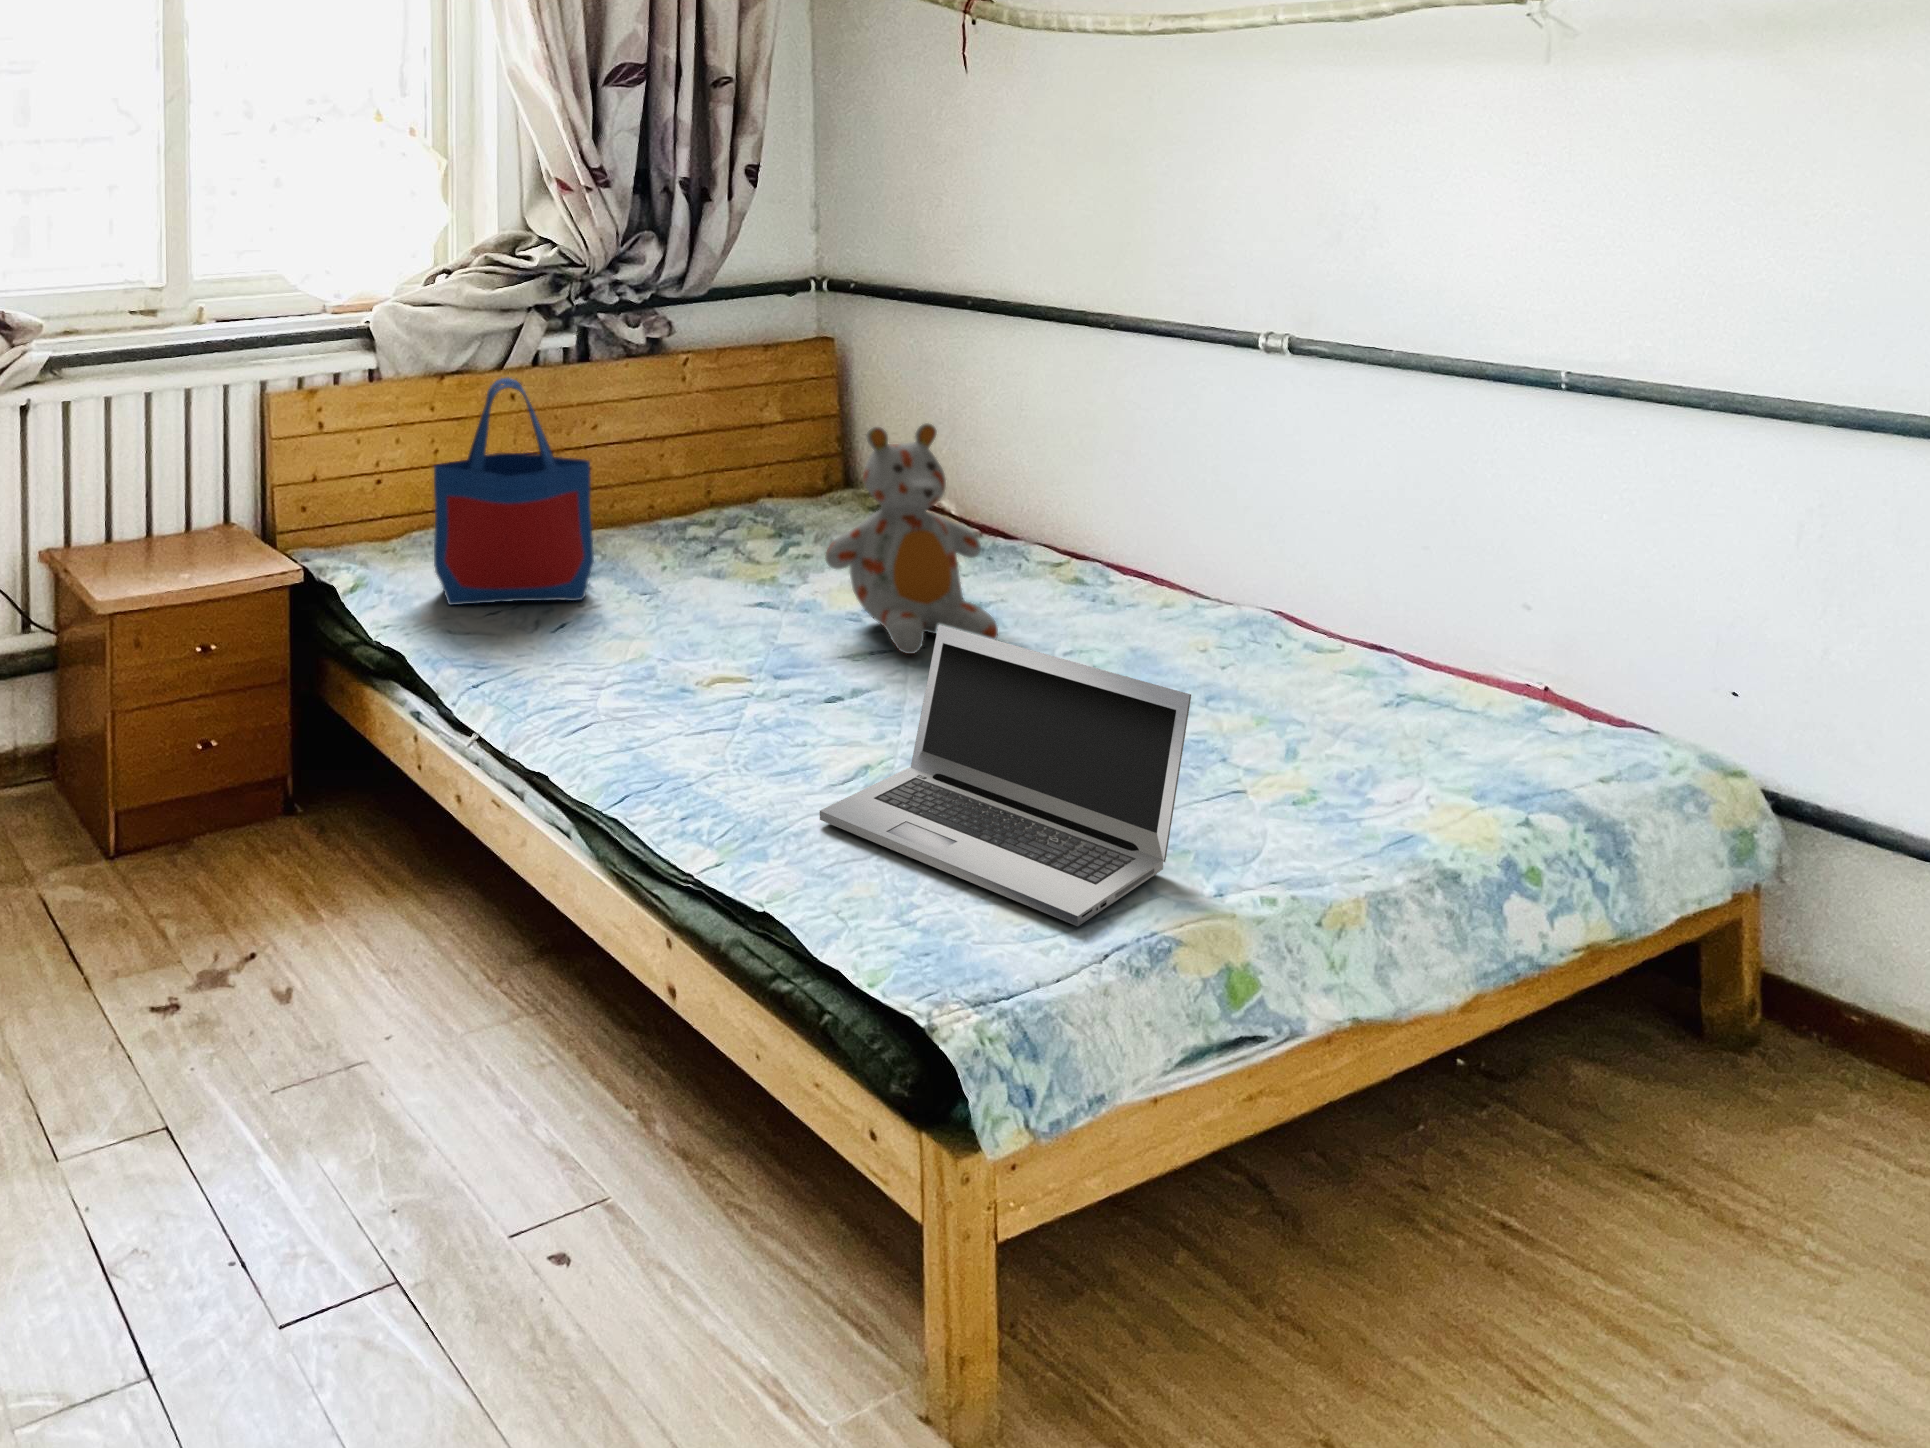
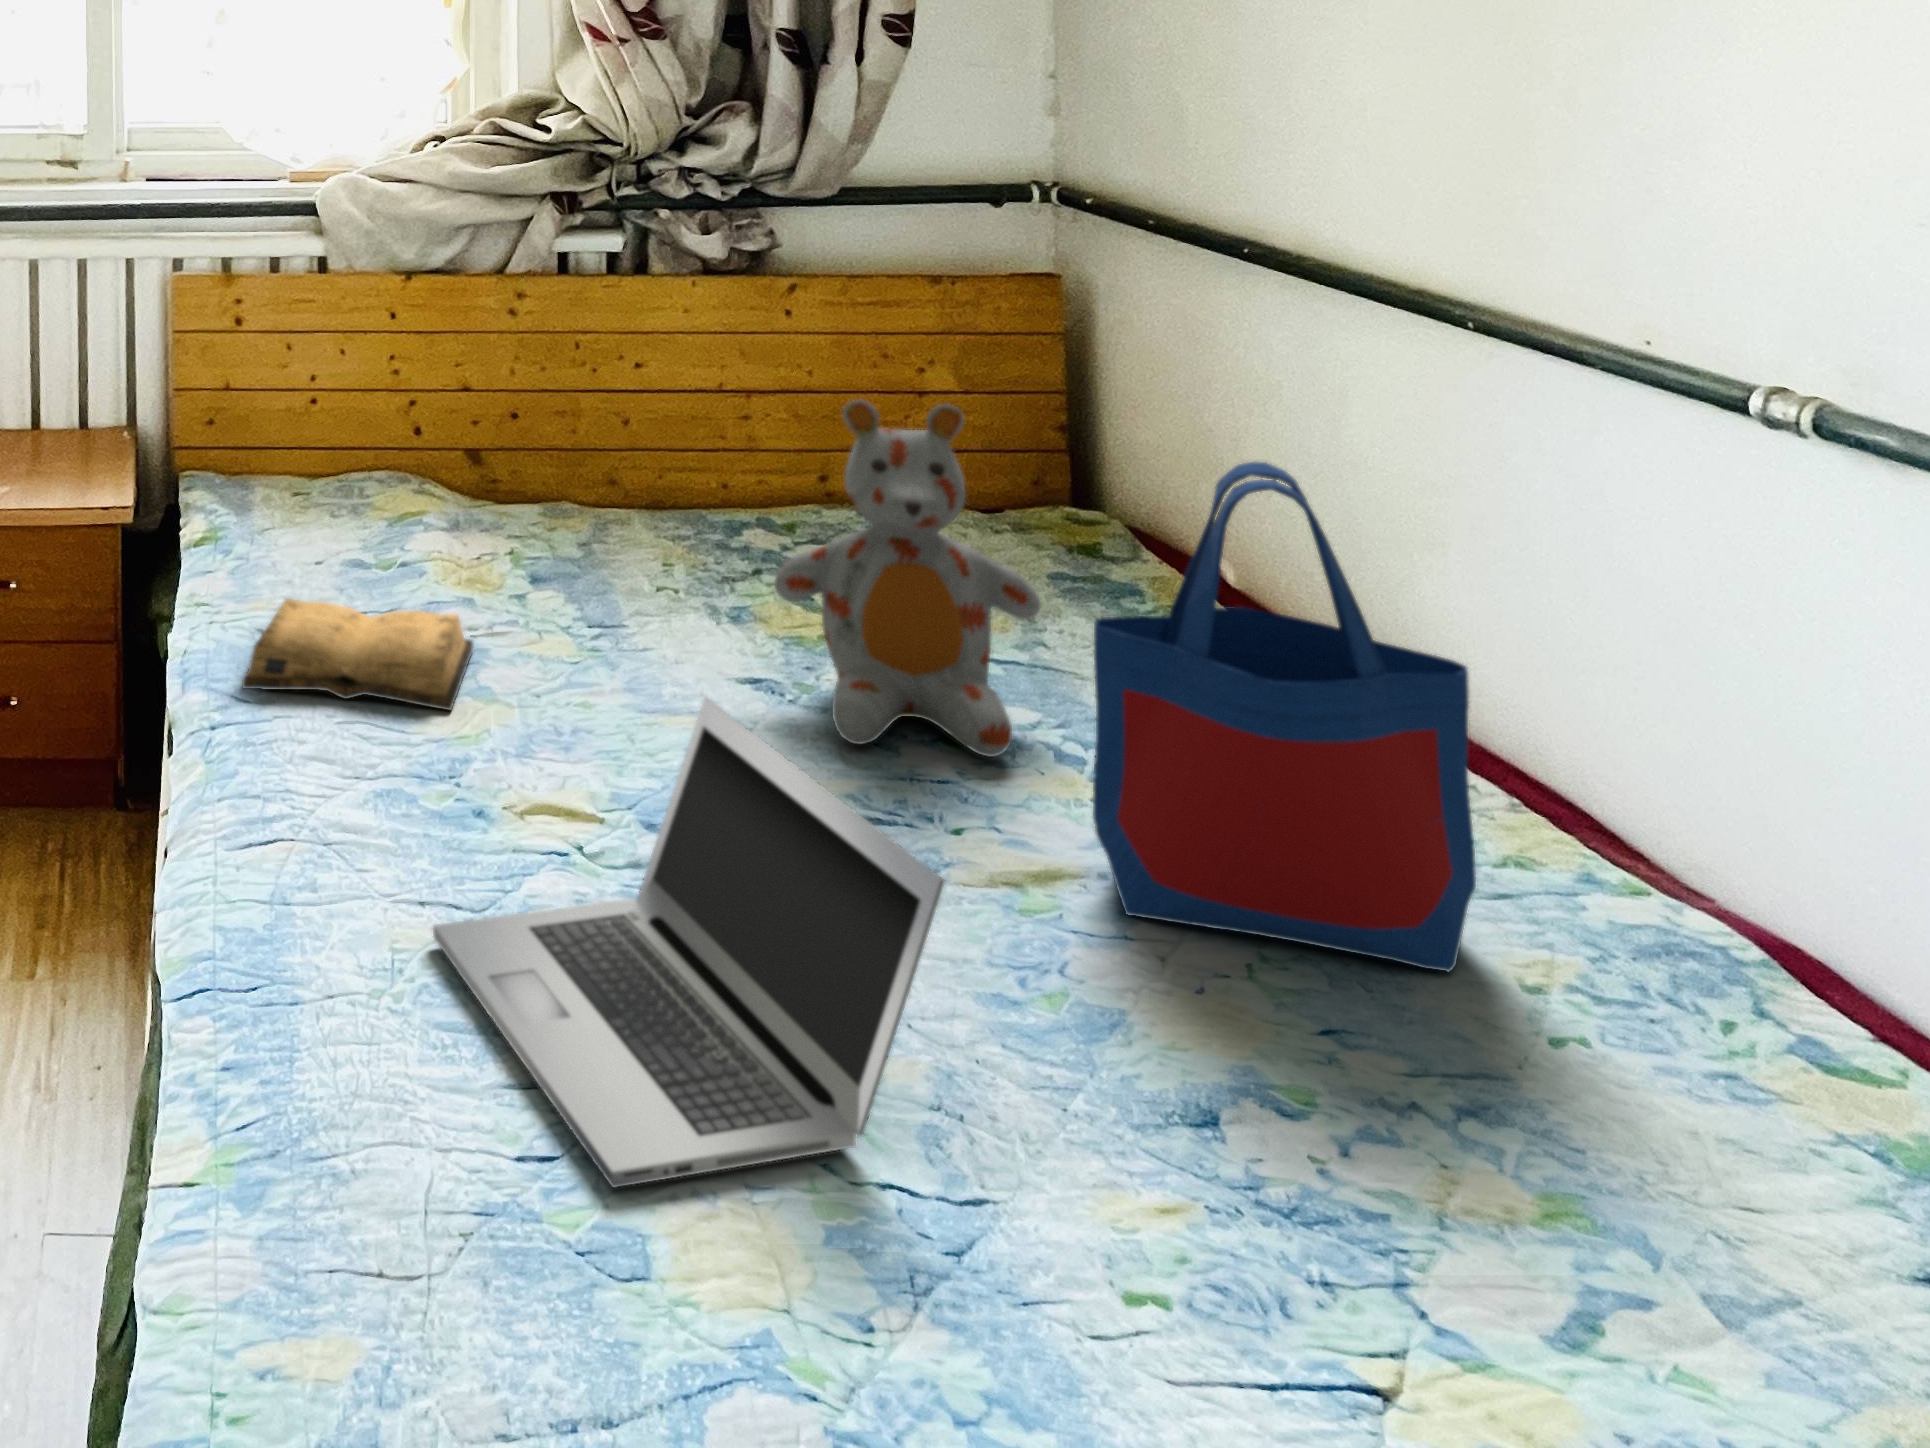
tote bag: present [434,378,594,605] -> present [1093,461,1476,972]
diary: none [478,617,656,696] -> present [242,598,474,710]

